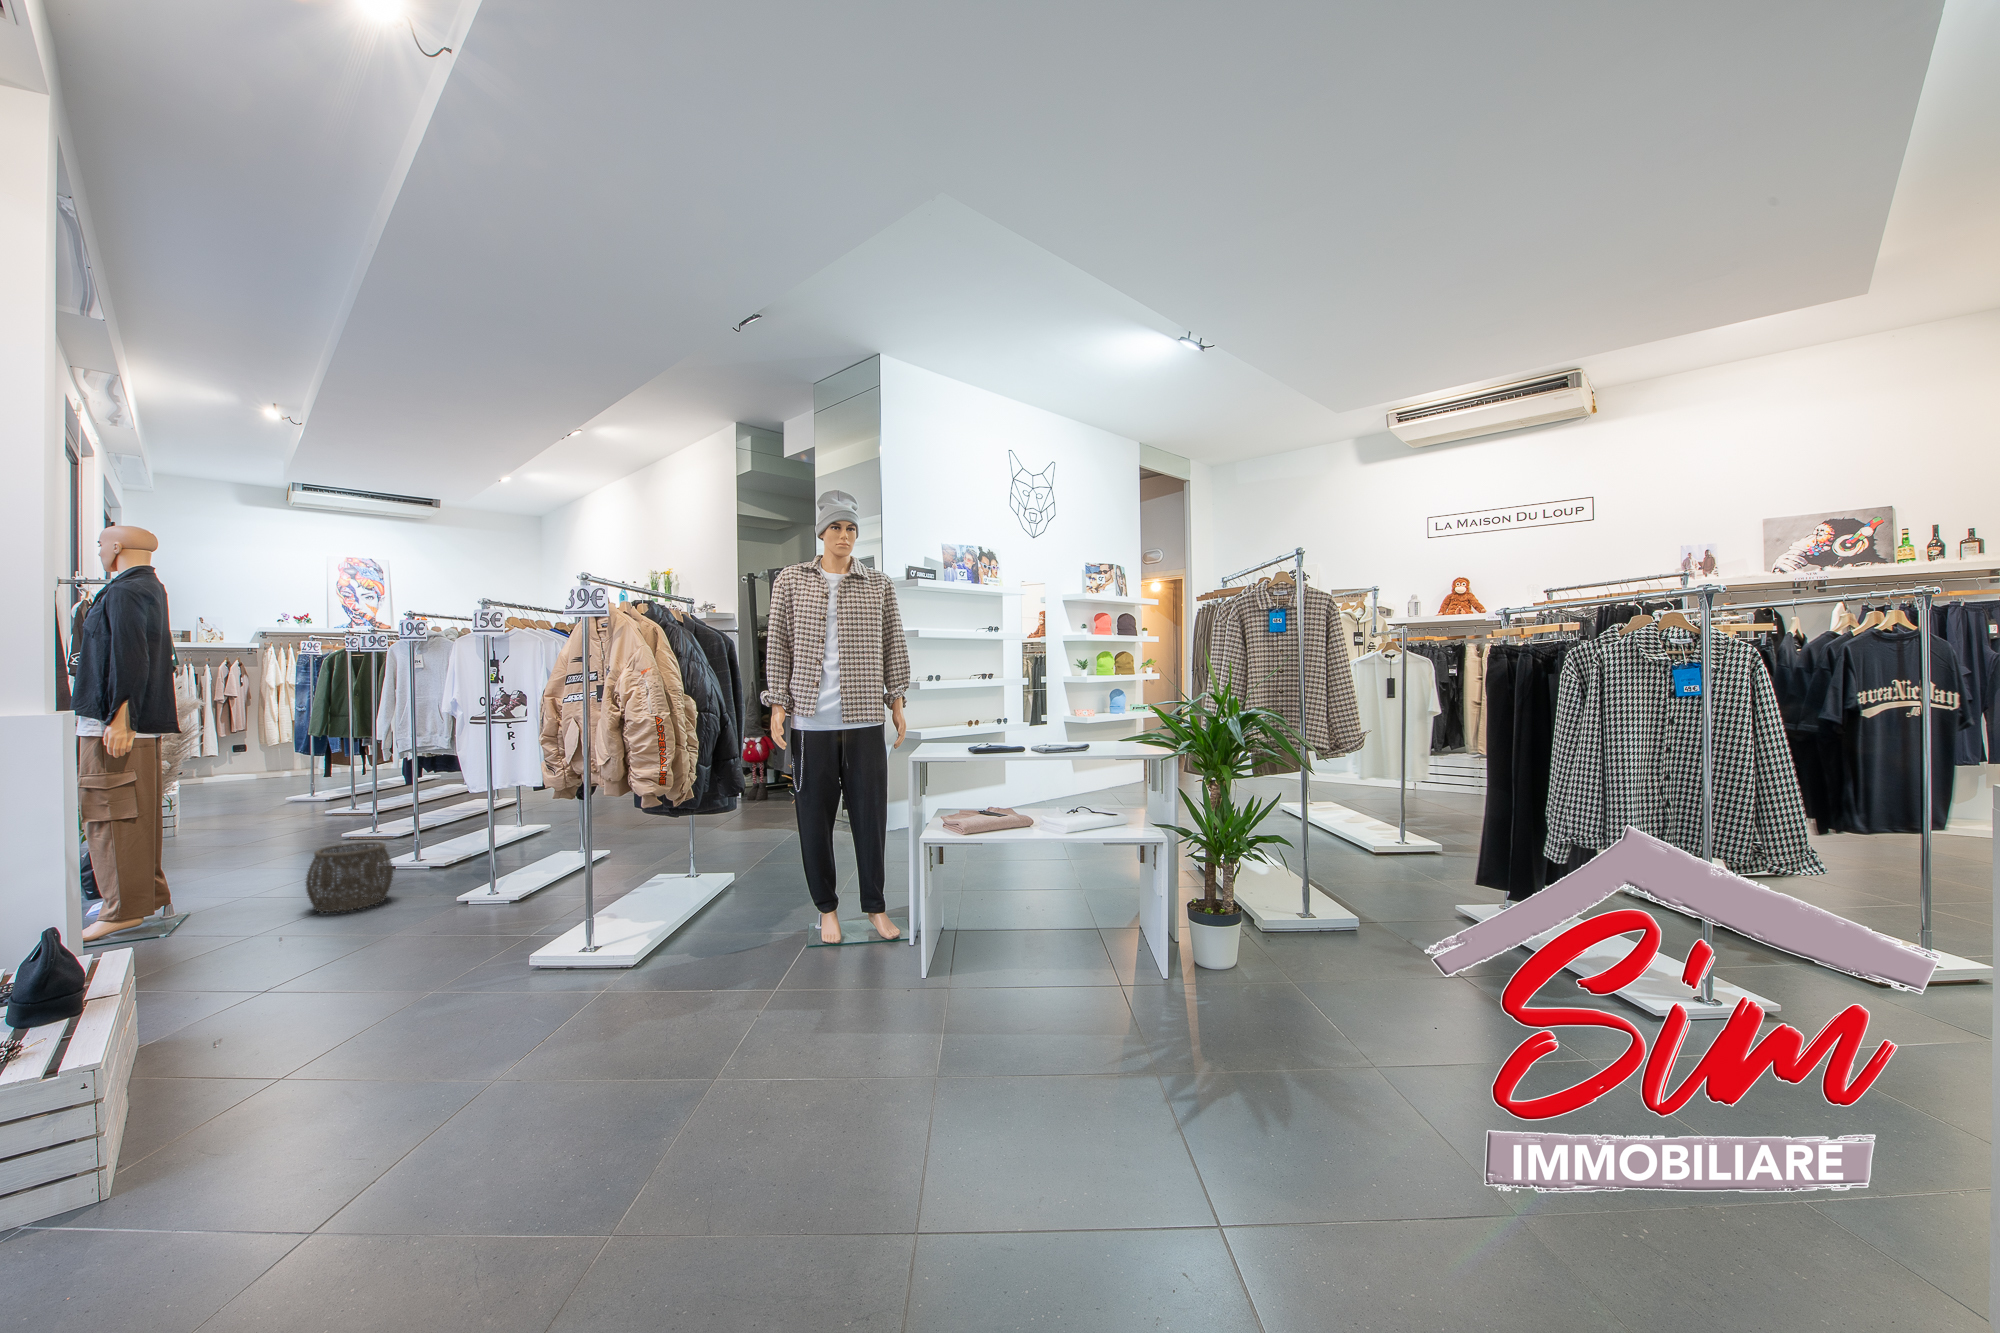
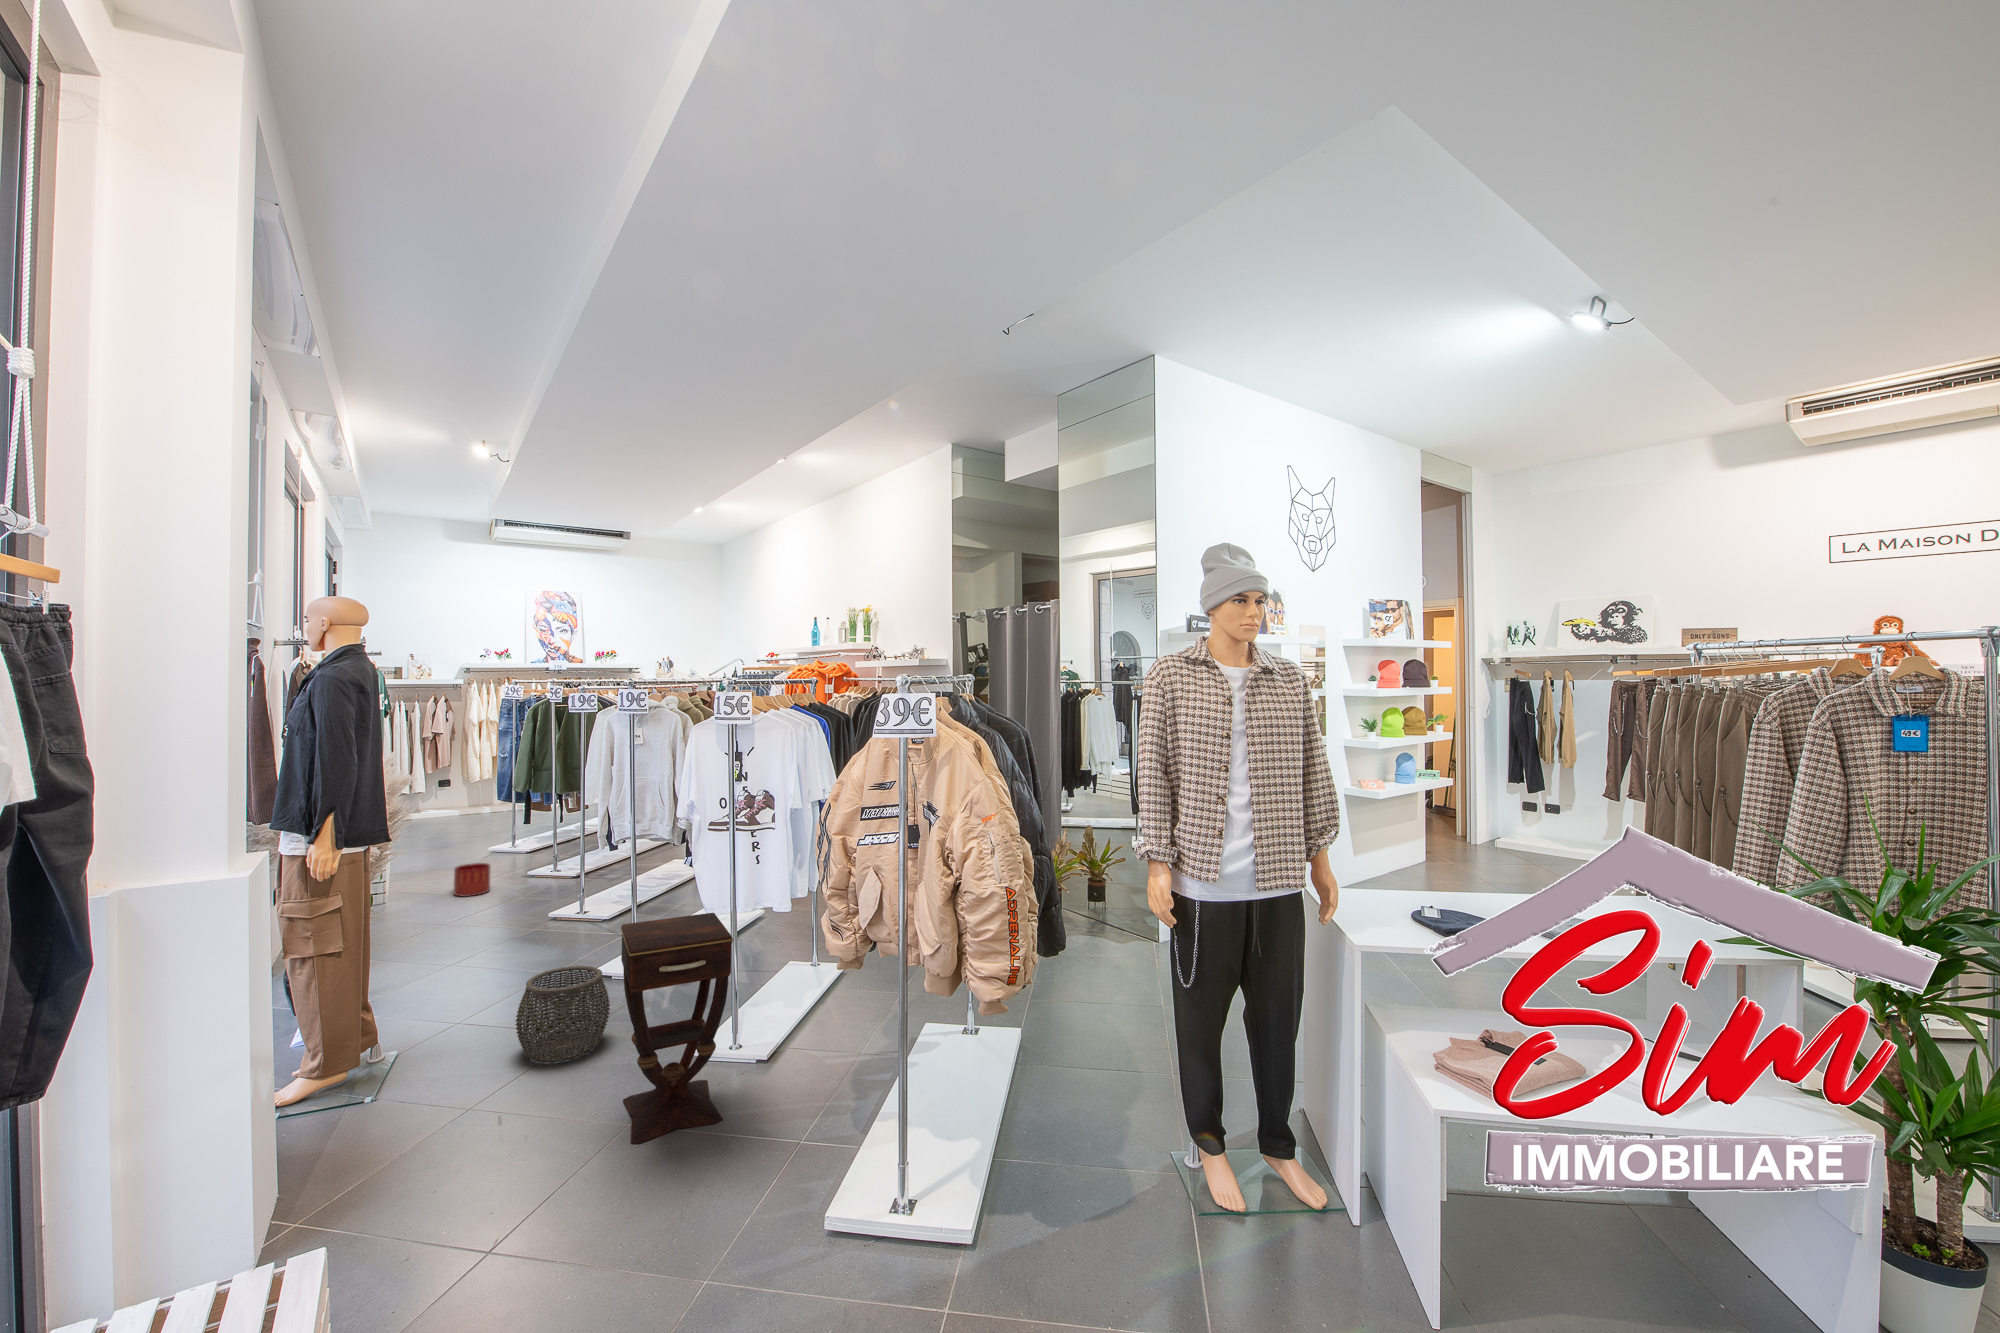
side table: none [394,783,488,944] -> present [621,913,733,1144]
planter: none [251,800,290,830] -> present [454,863,491,897]

